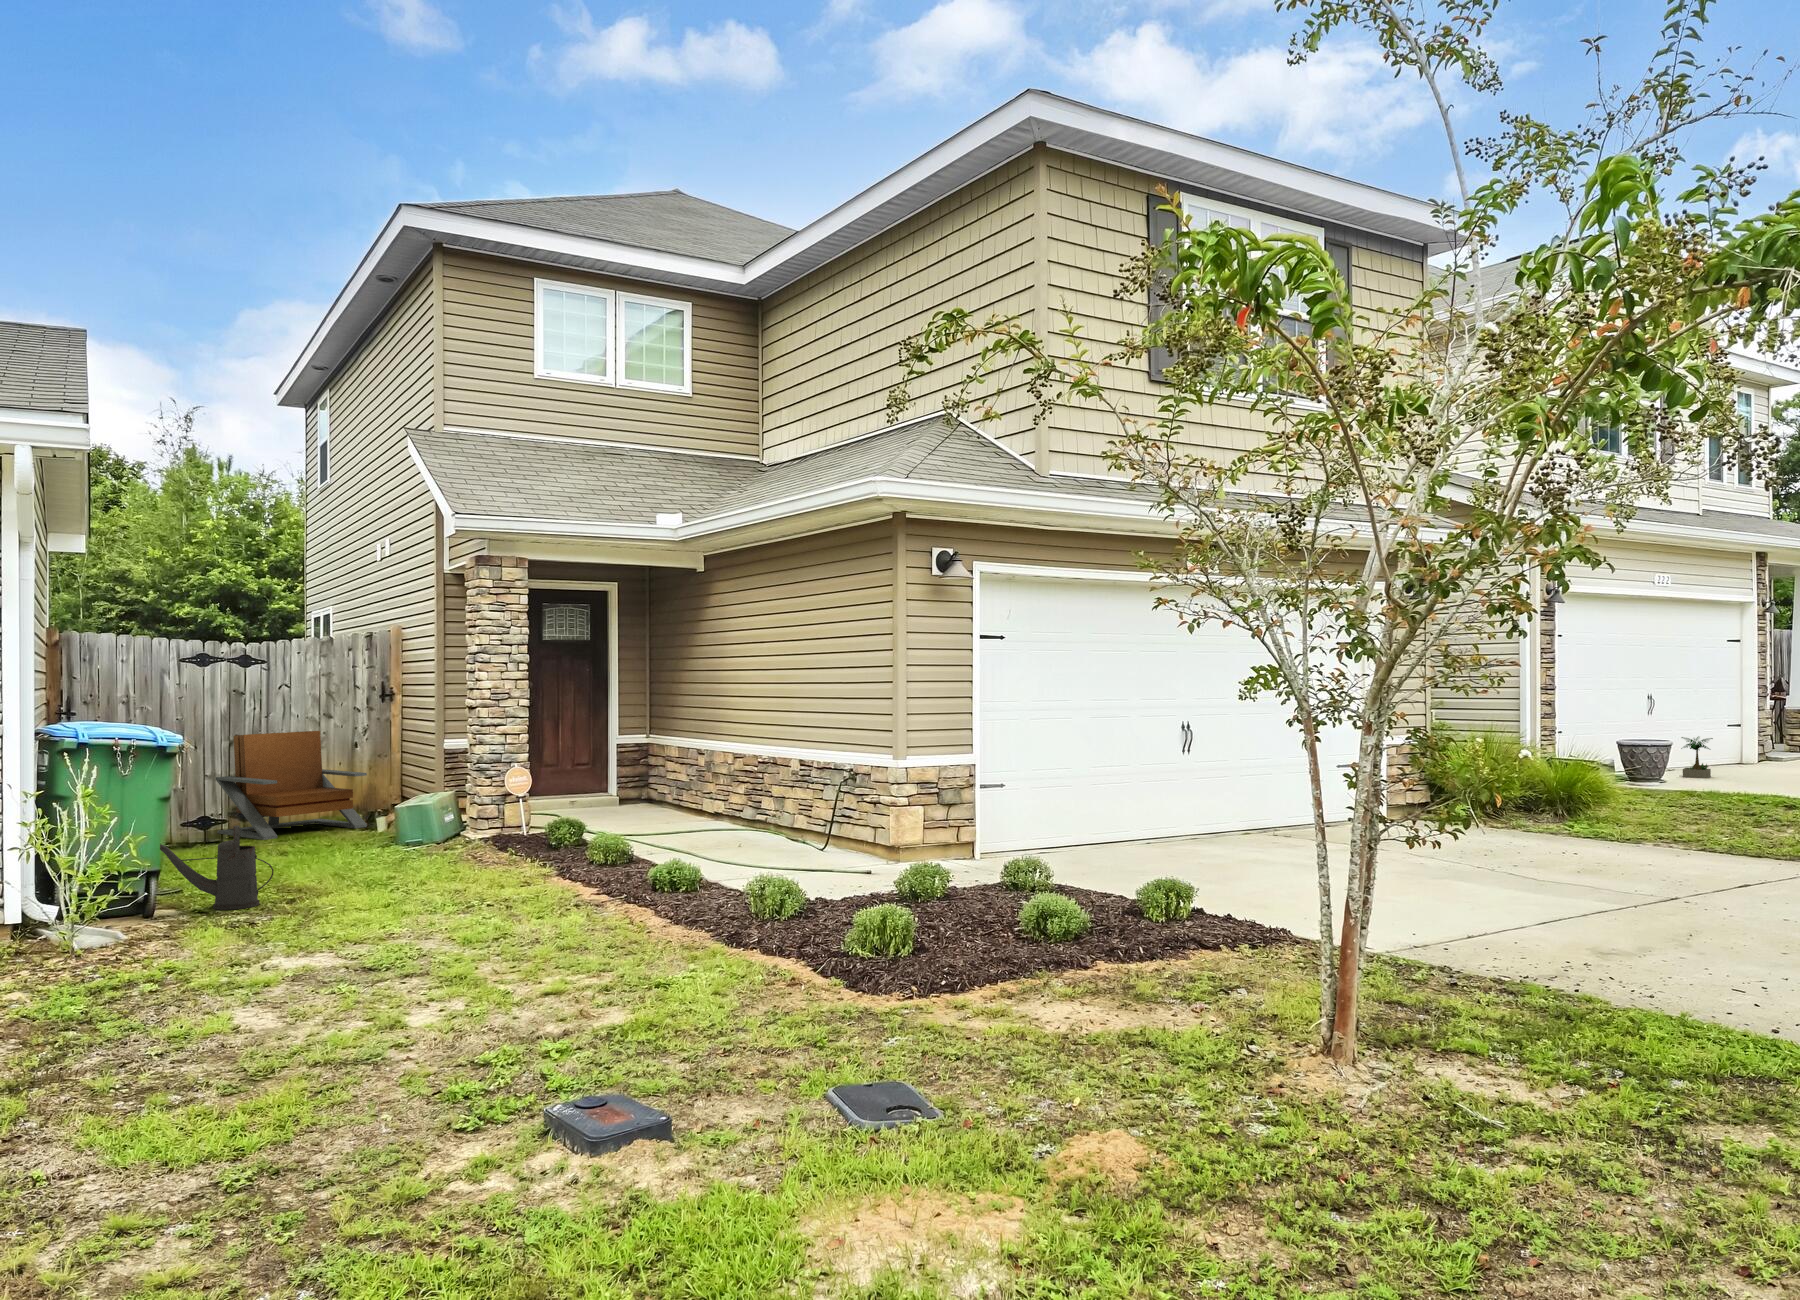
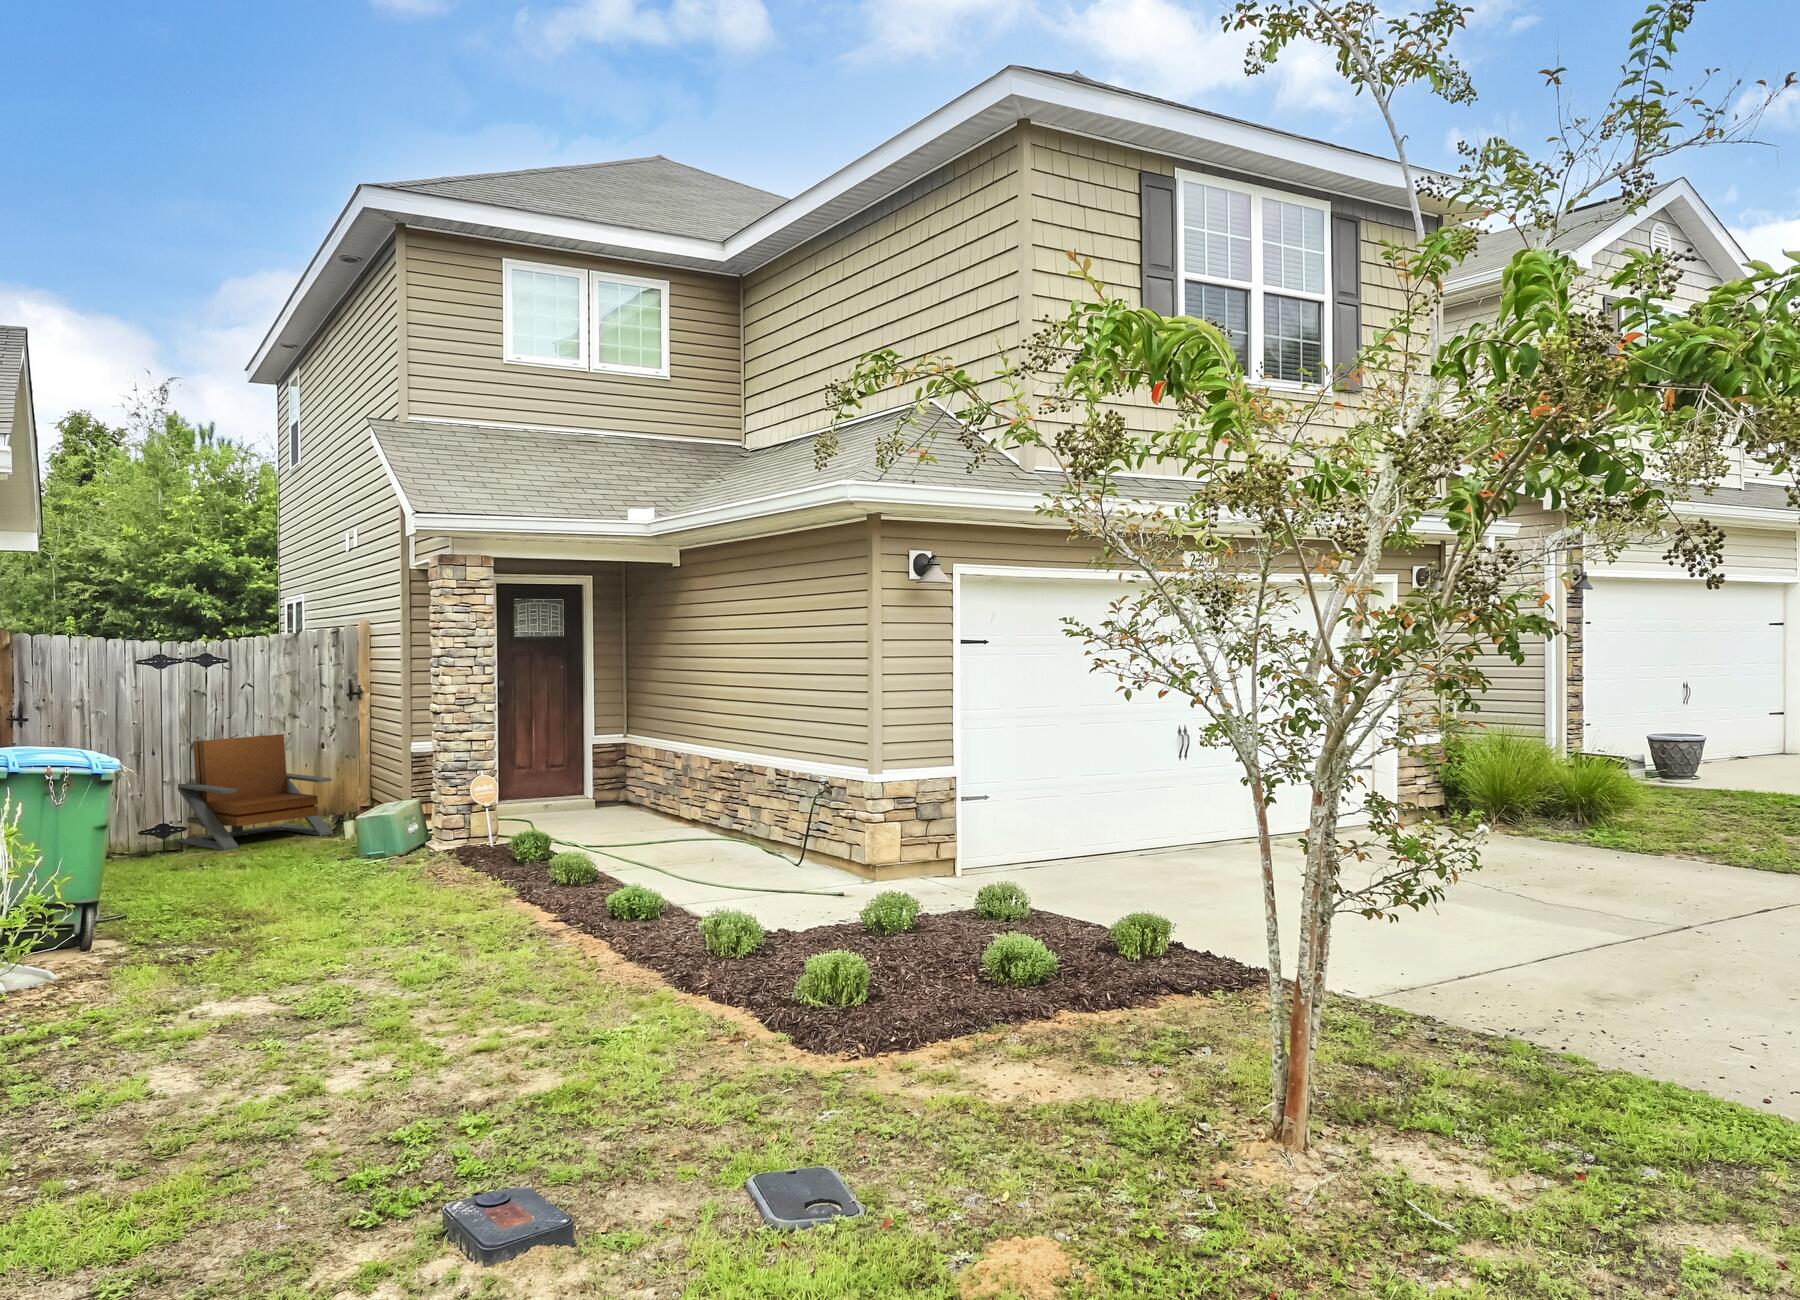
potted plant: present [1681,737,1713,778] -> none [1709,726,1750,771]
watering can: present [160,826,274,910] -> none [98,853,218,941]

